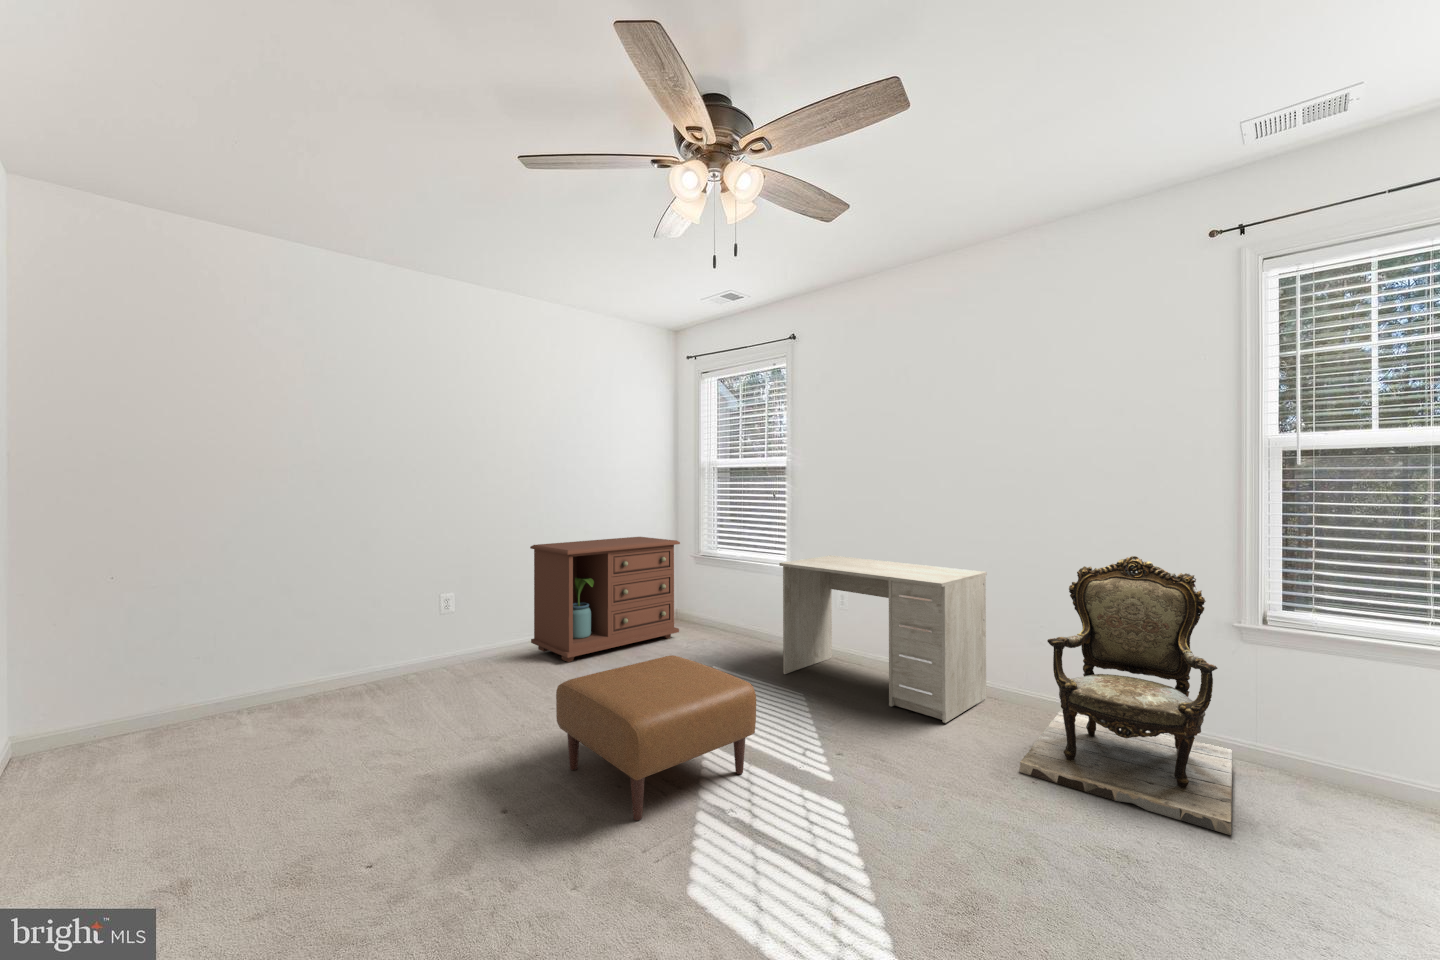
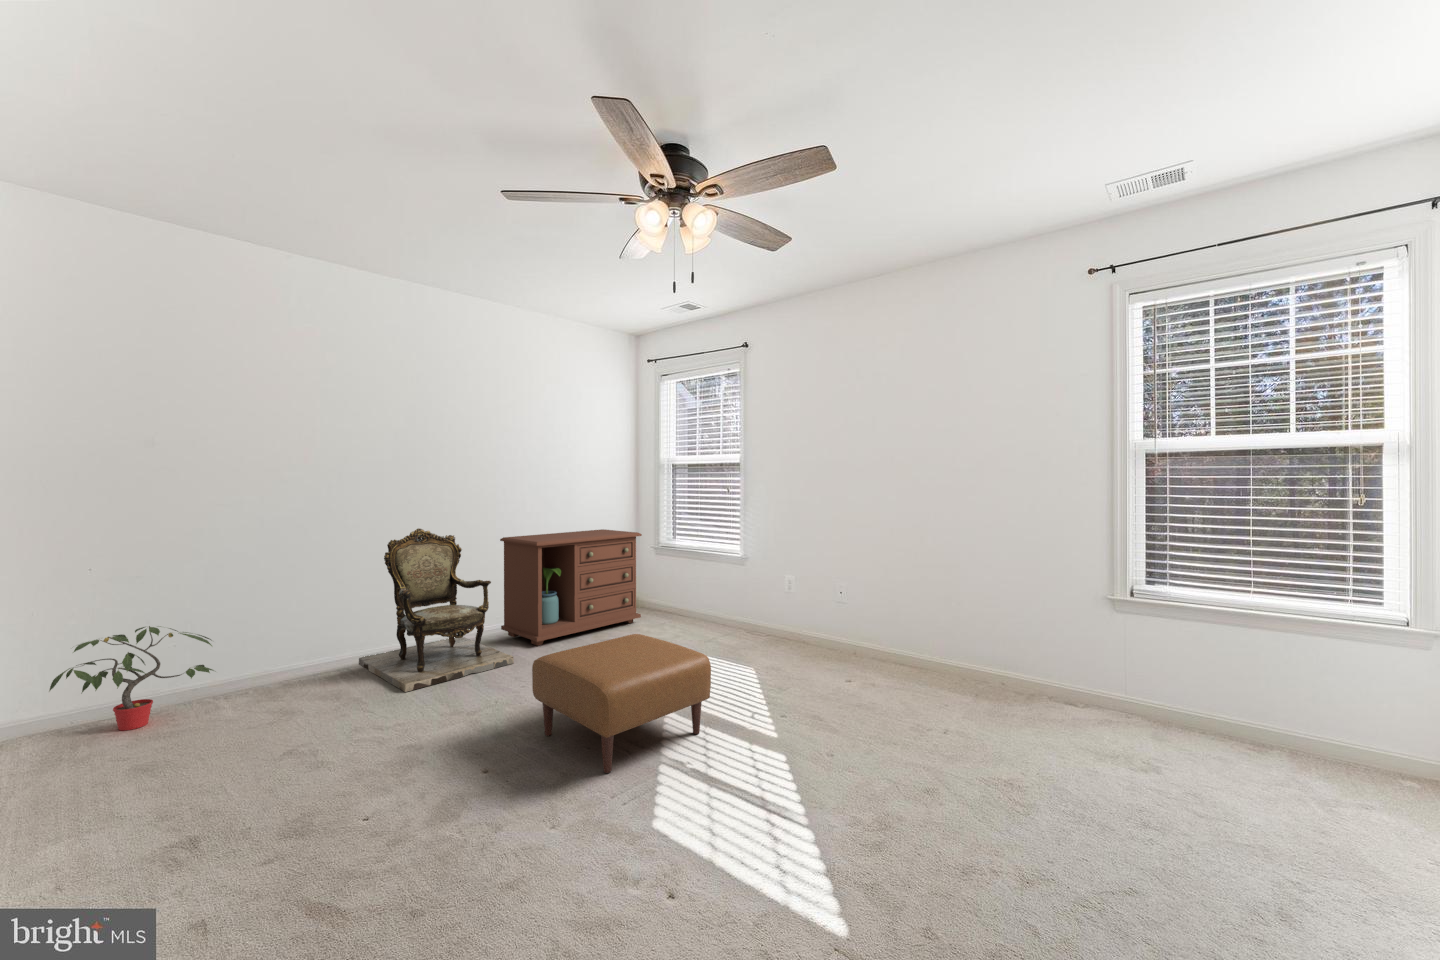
desk: present [779,556,987,723] -> none [733,545,913,688]
armchair: present [1020,556,1233,835] -> present [359,528,514,692]
potted plant: none [59,637,233,748] -> present [49,626,214,730]

